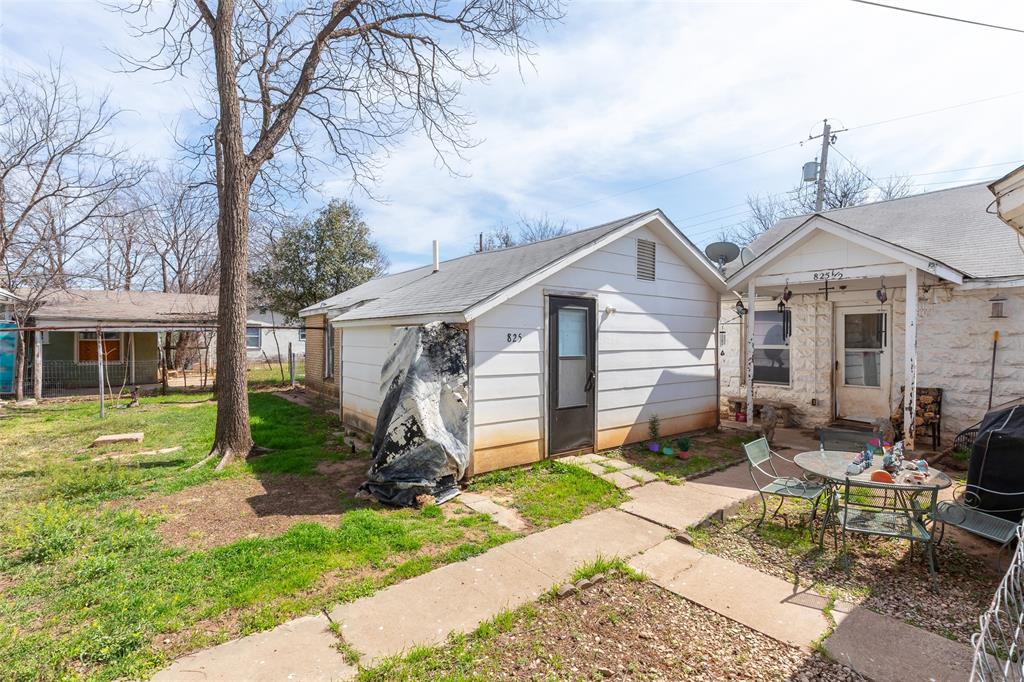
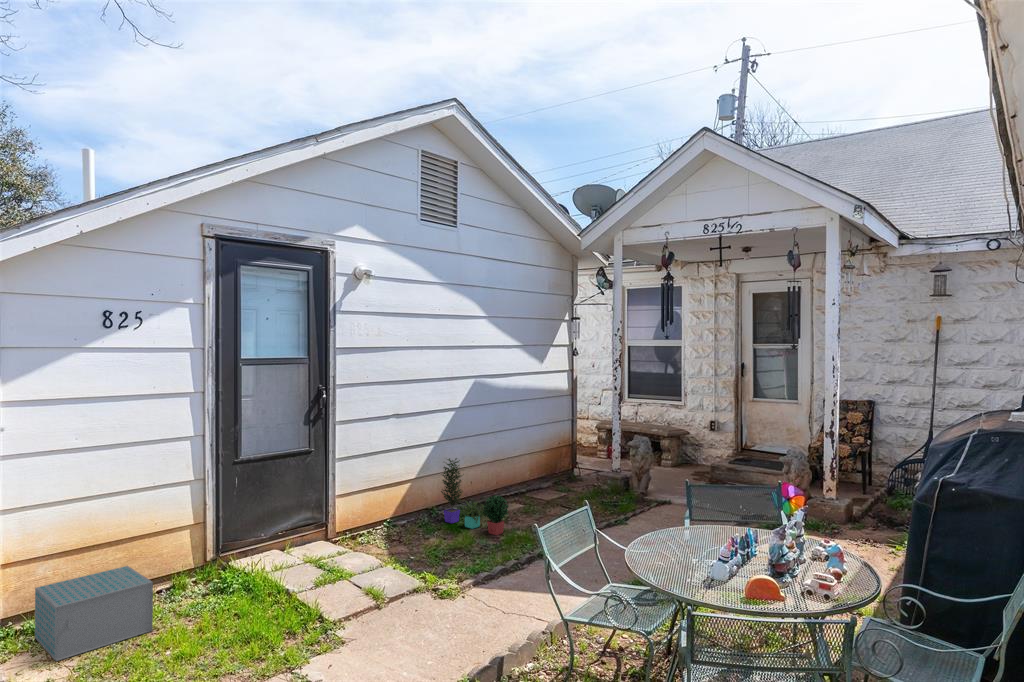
storage box: none [486,456,537,494] -> present [35,566,153,661]

